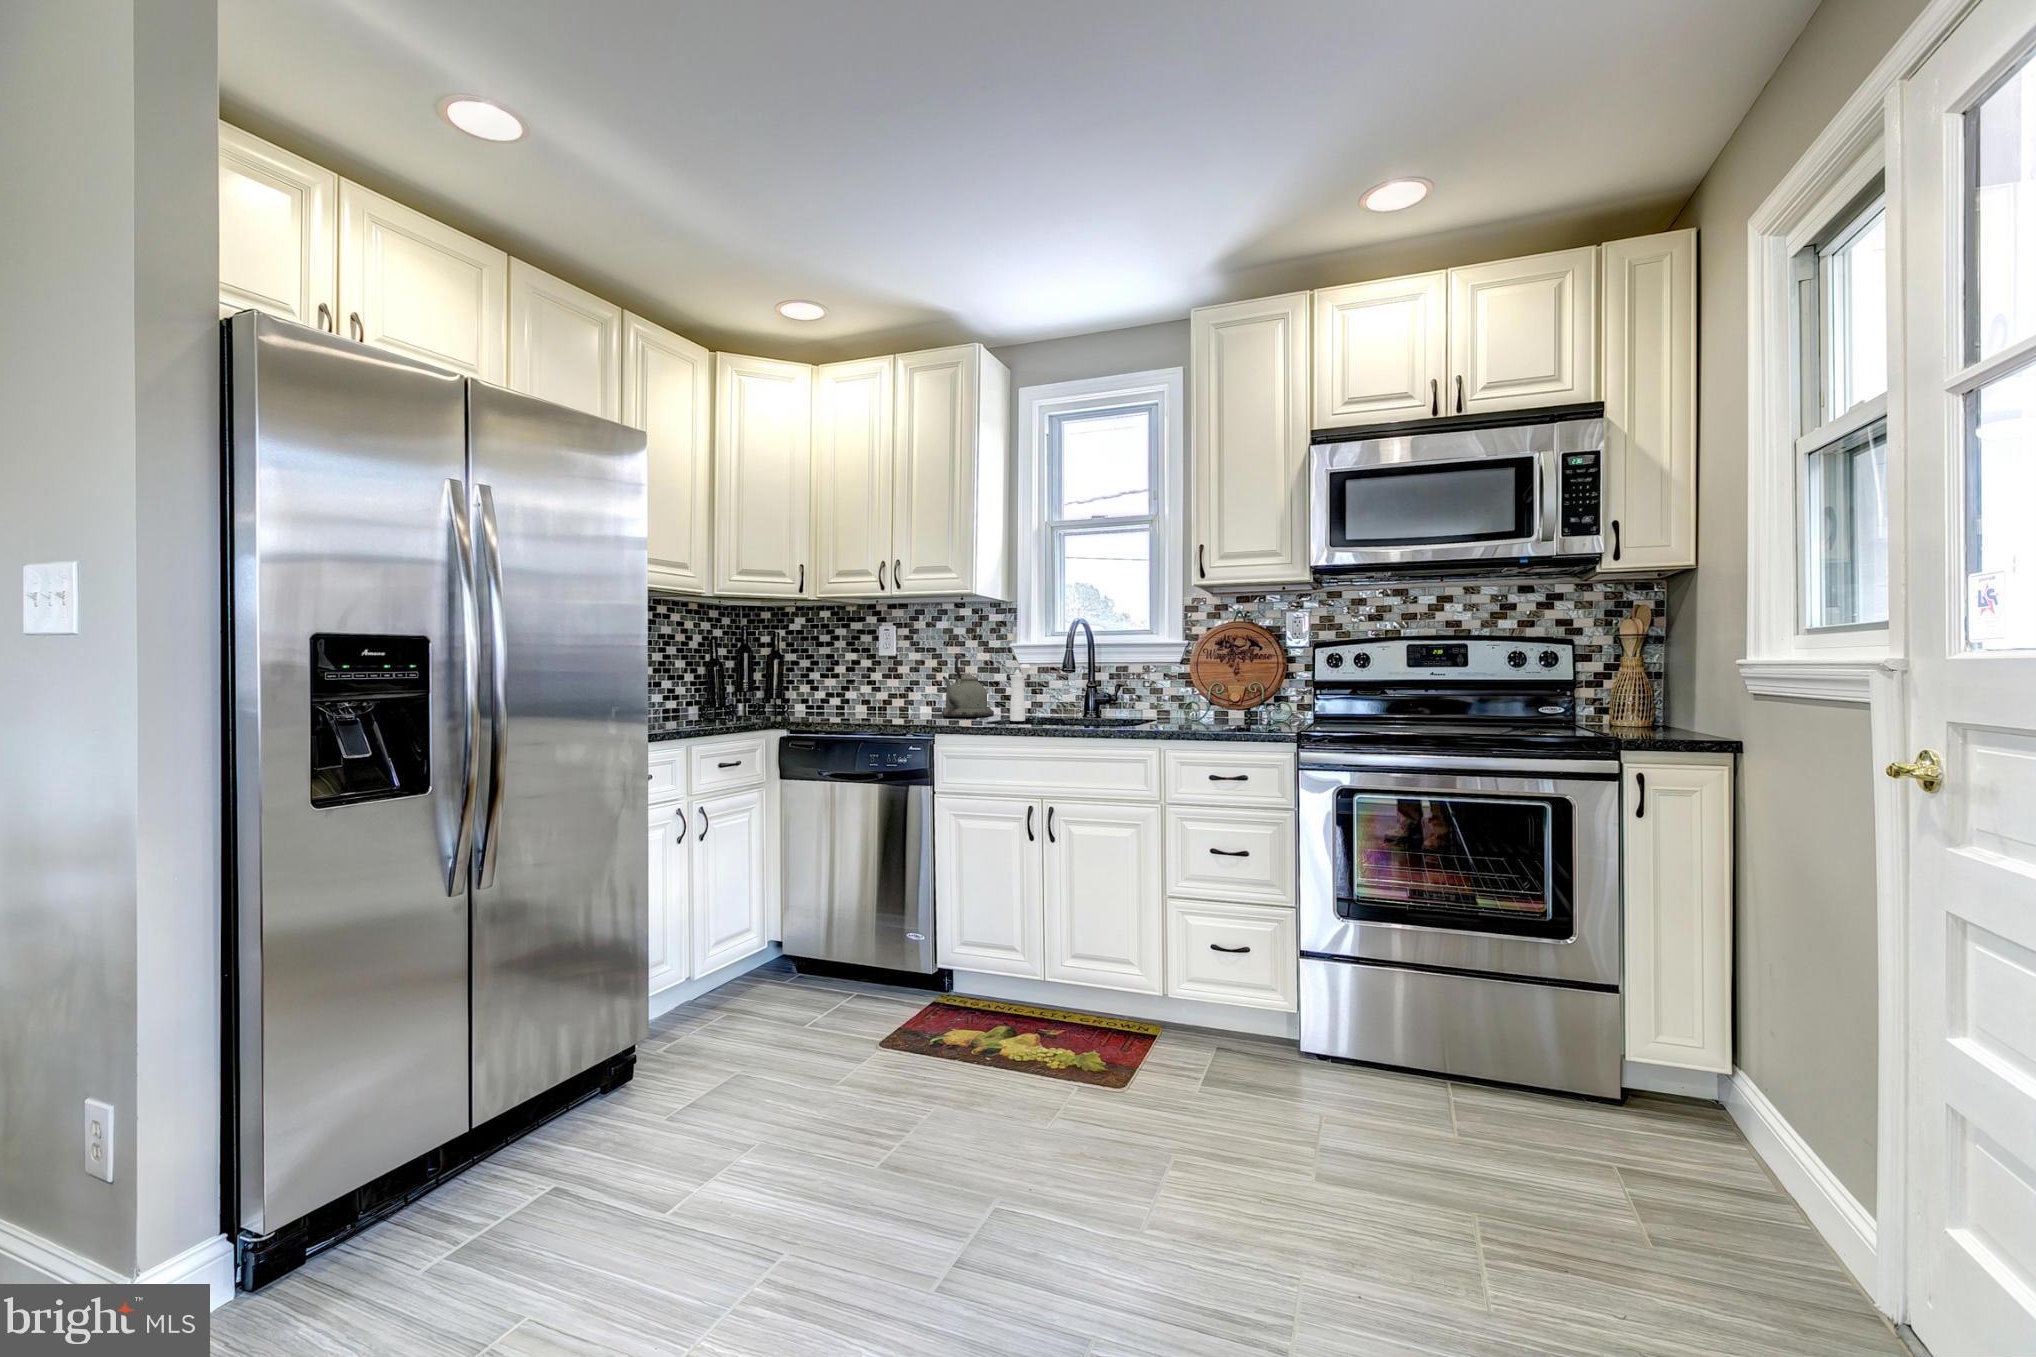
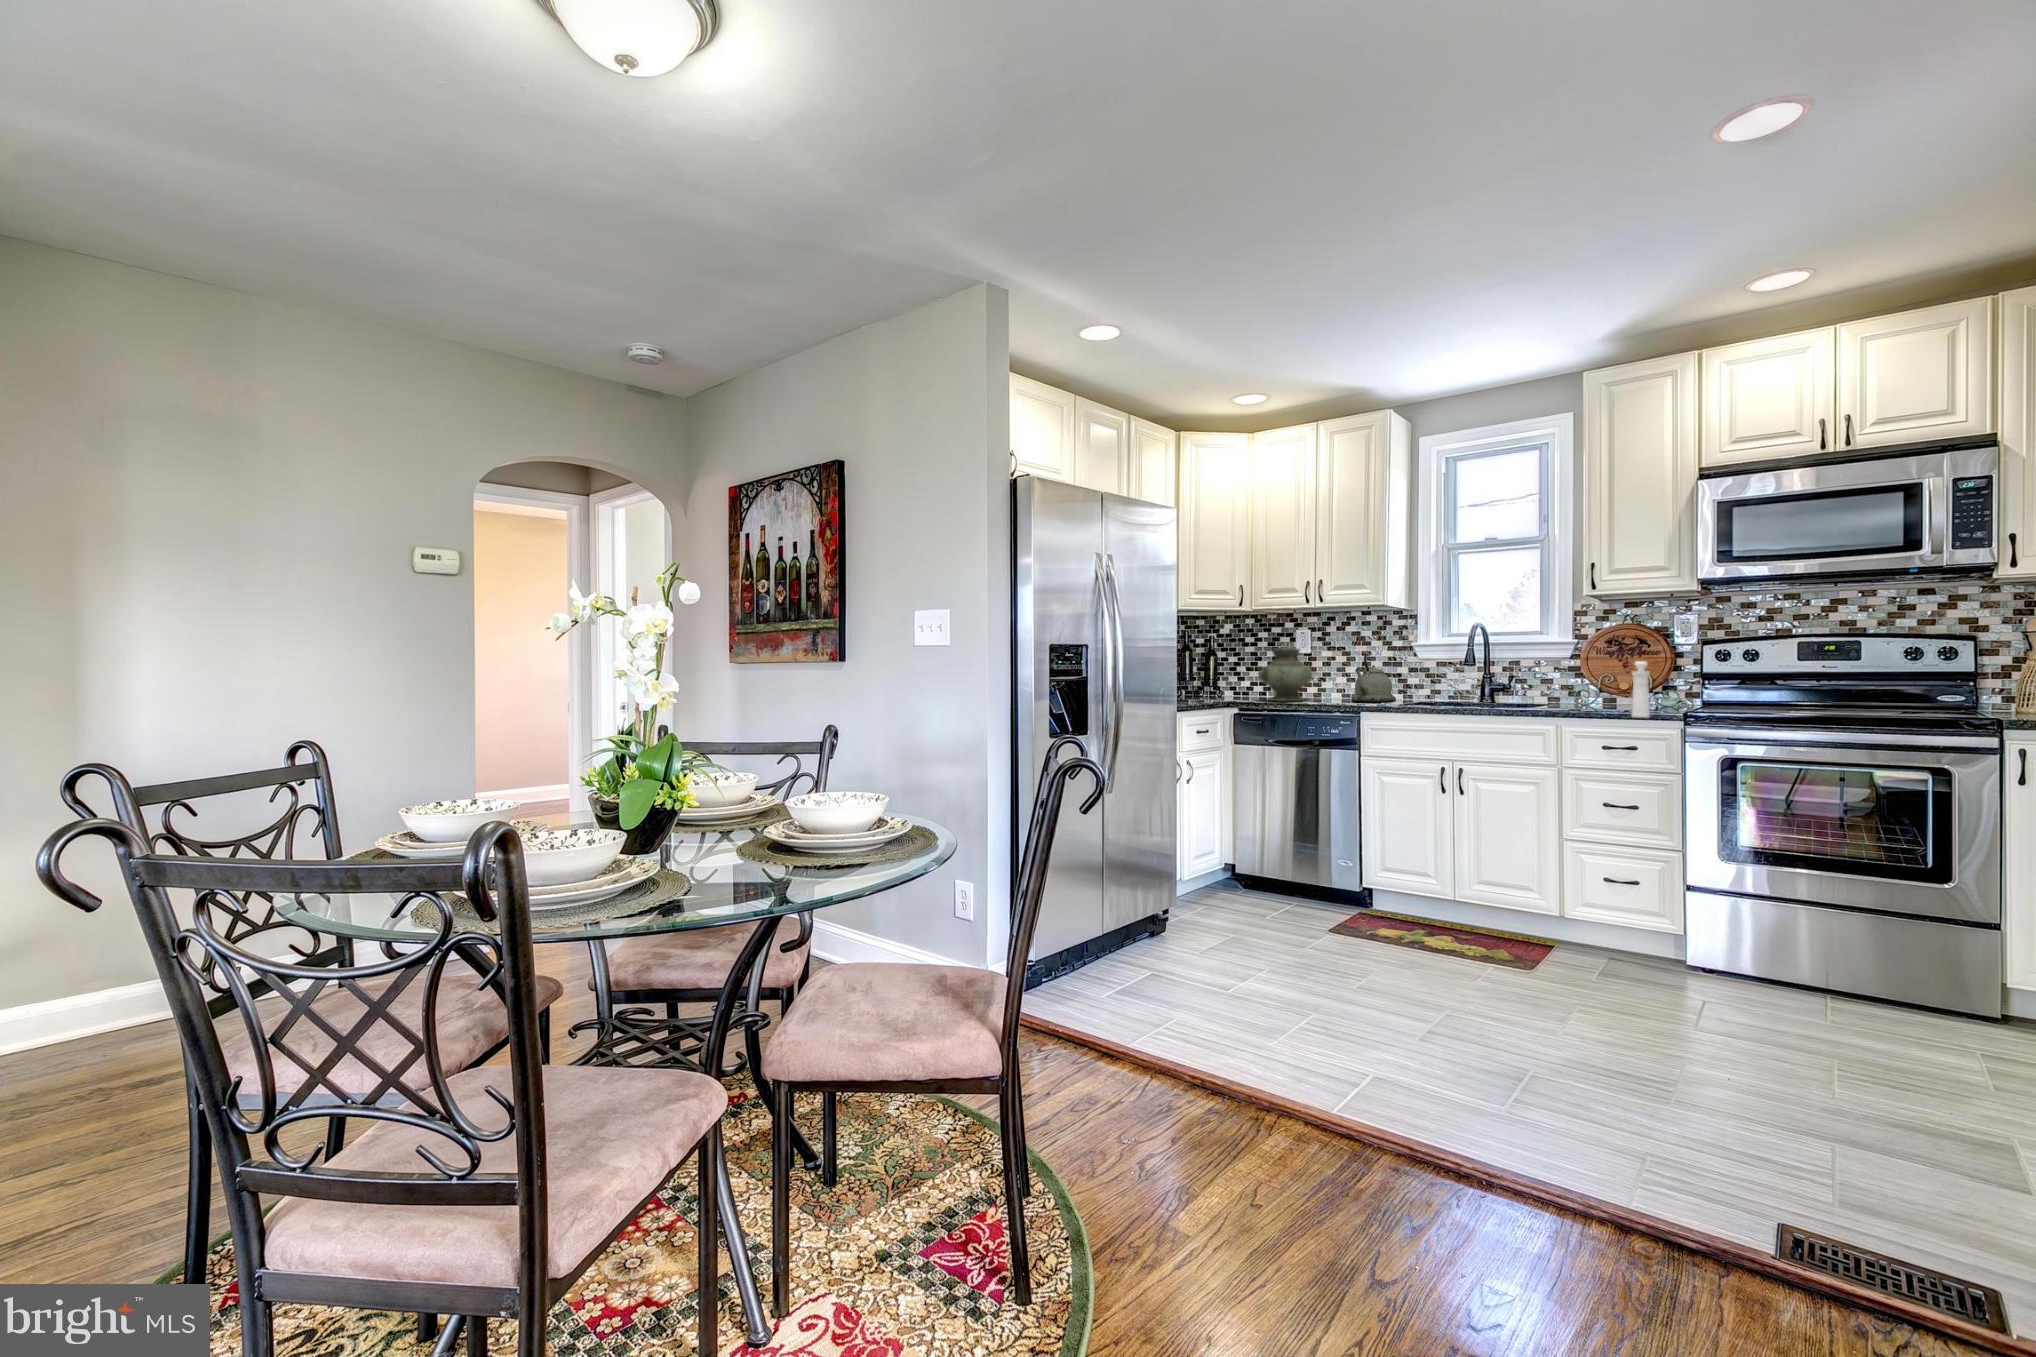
vase: none [828,647,904,717] -> present [1258,647,1313,701]
pepper mill: present [1010,664,1031,721] -> present [1632,661,1650,718]

